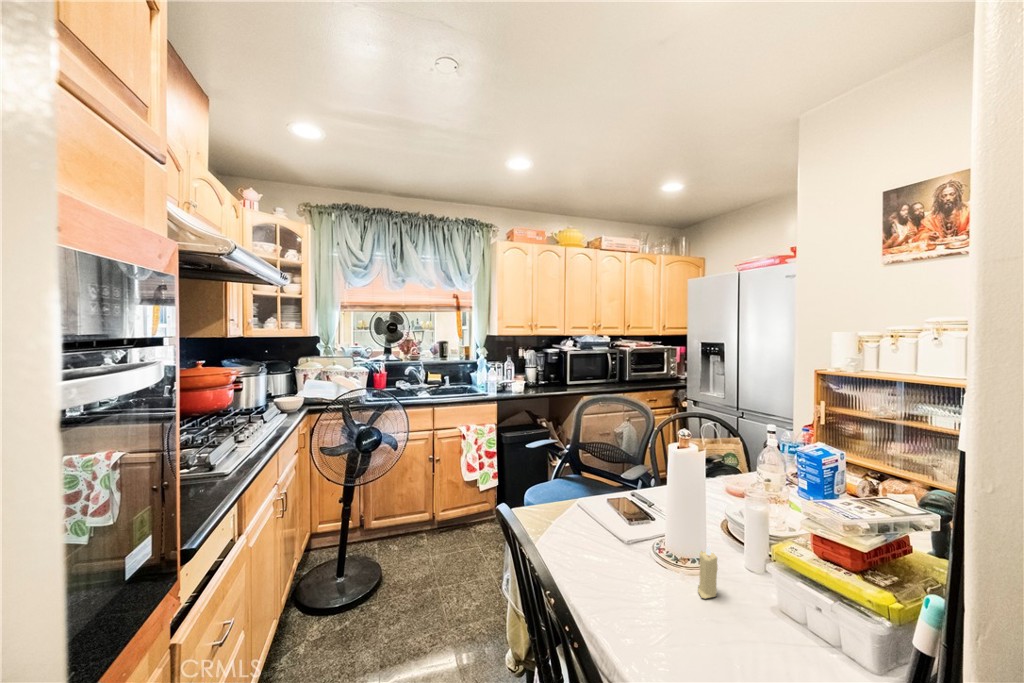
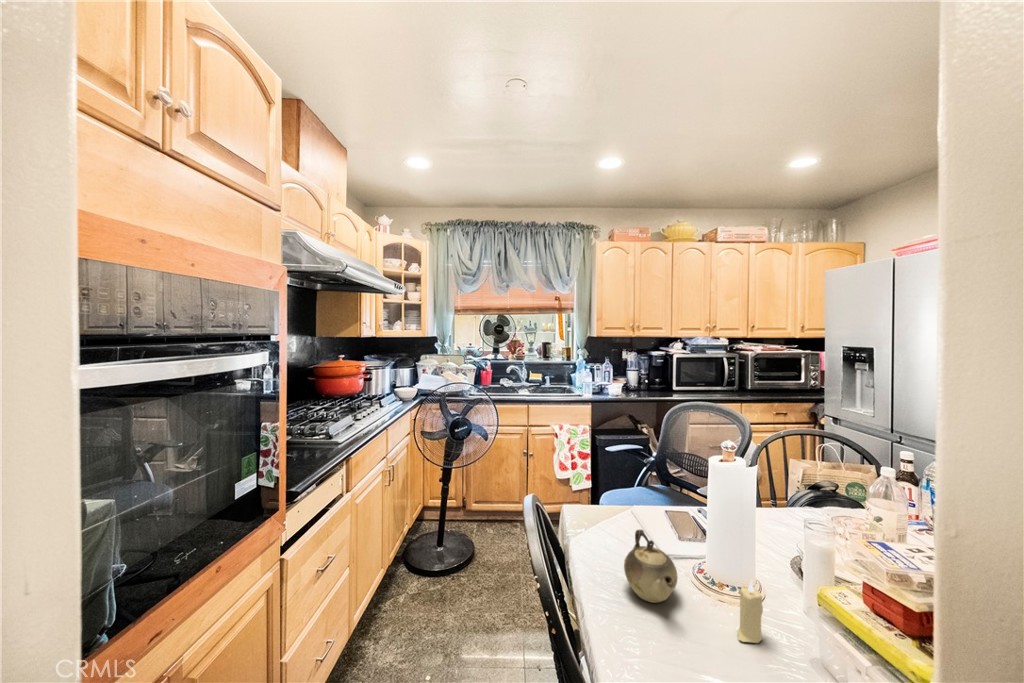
teapot: none [596,518,651,583] -> present [624,530,678,603]

